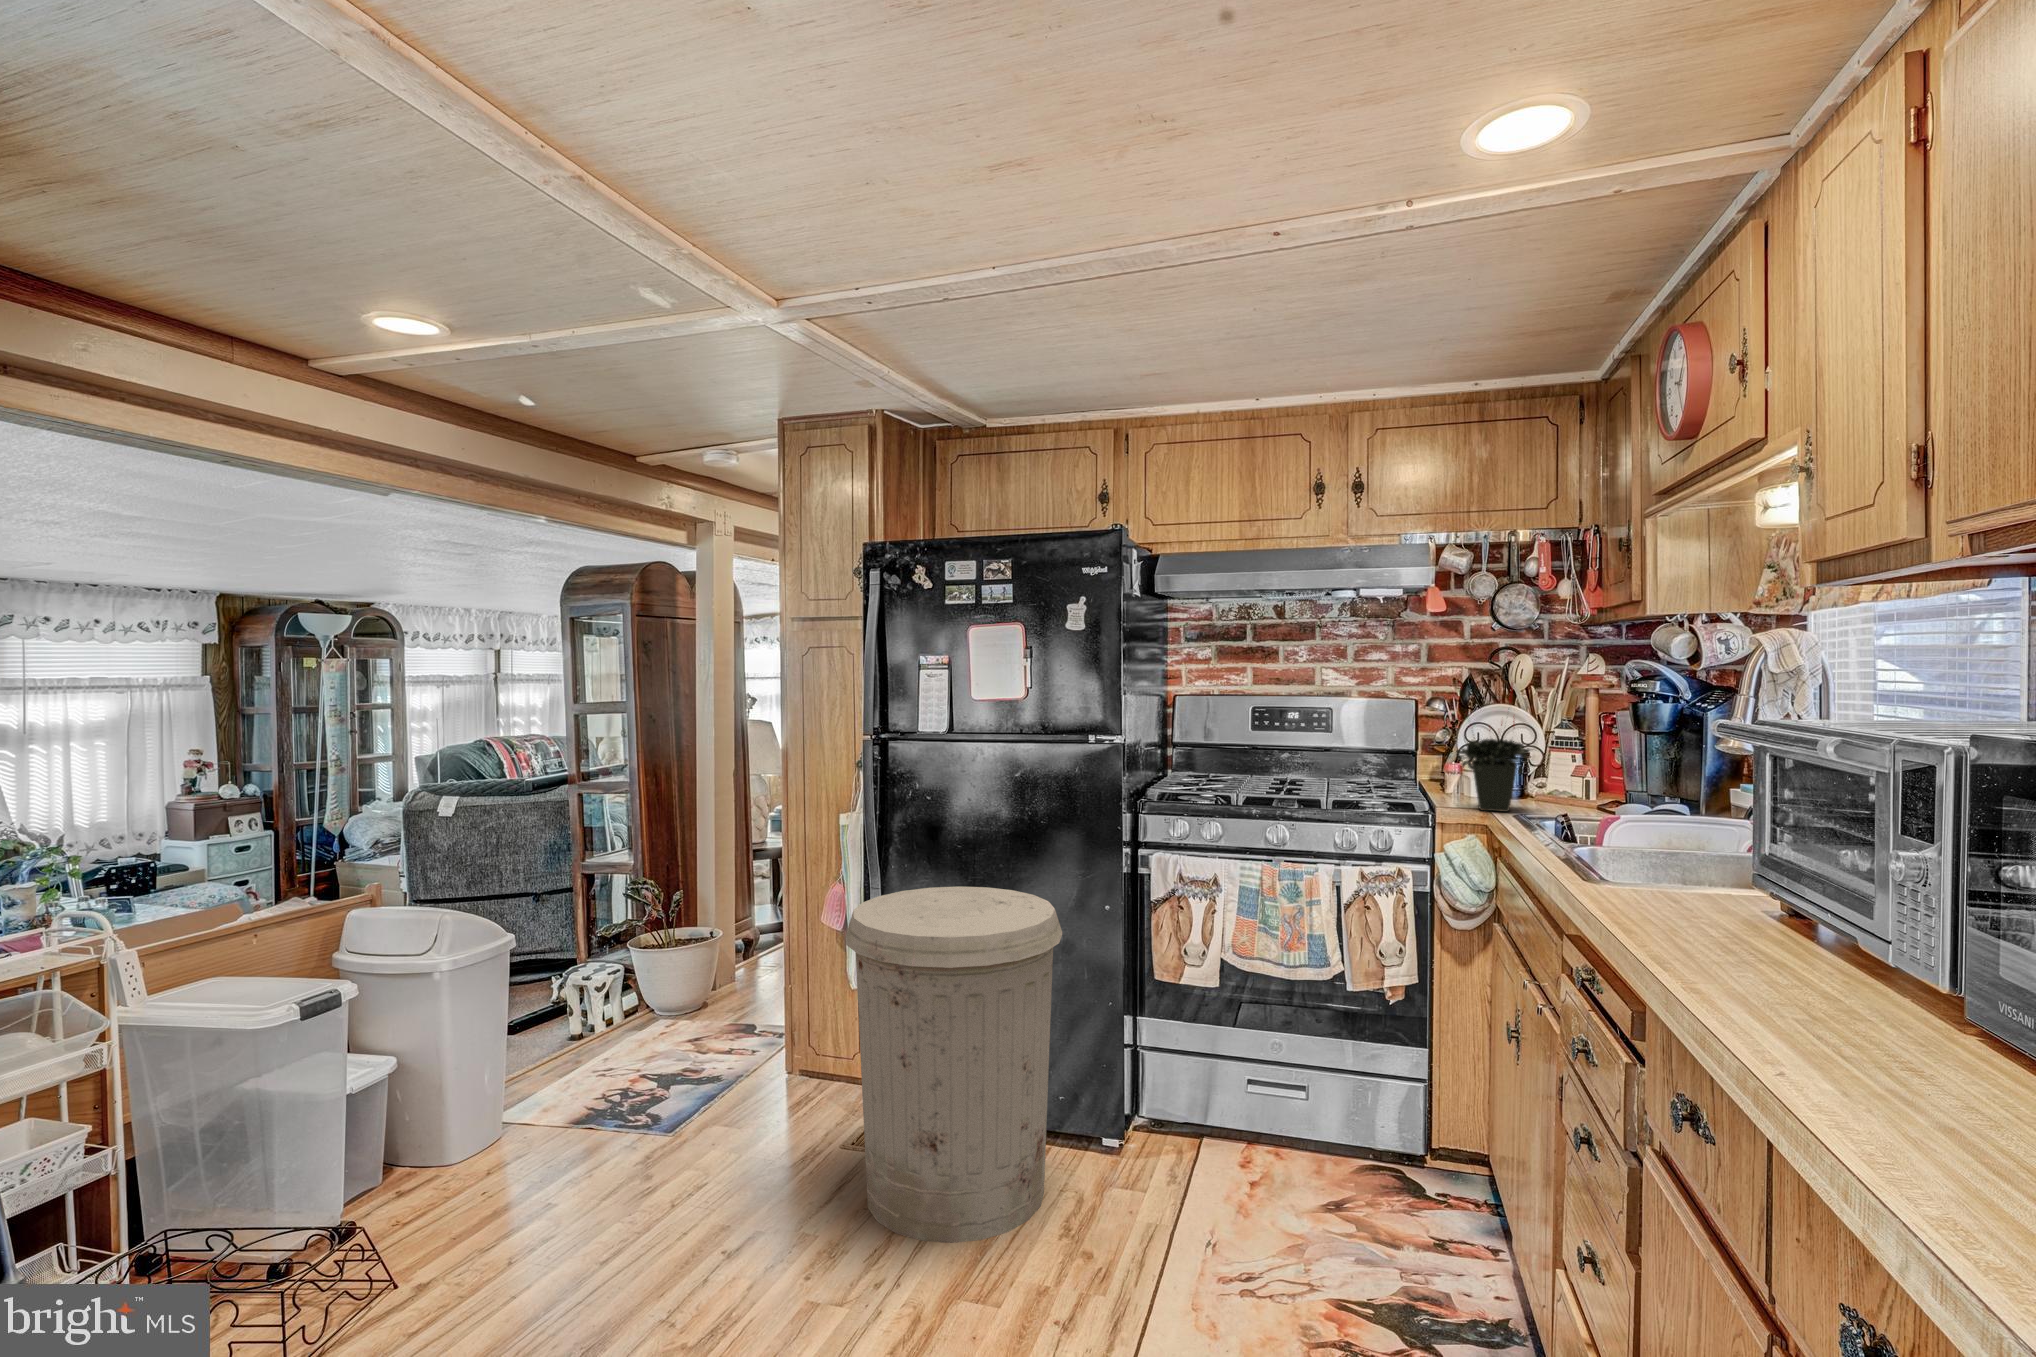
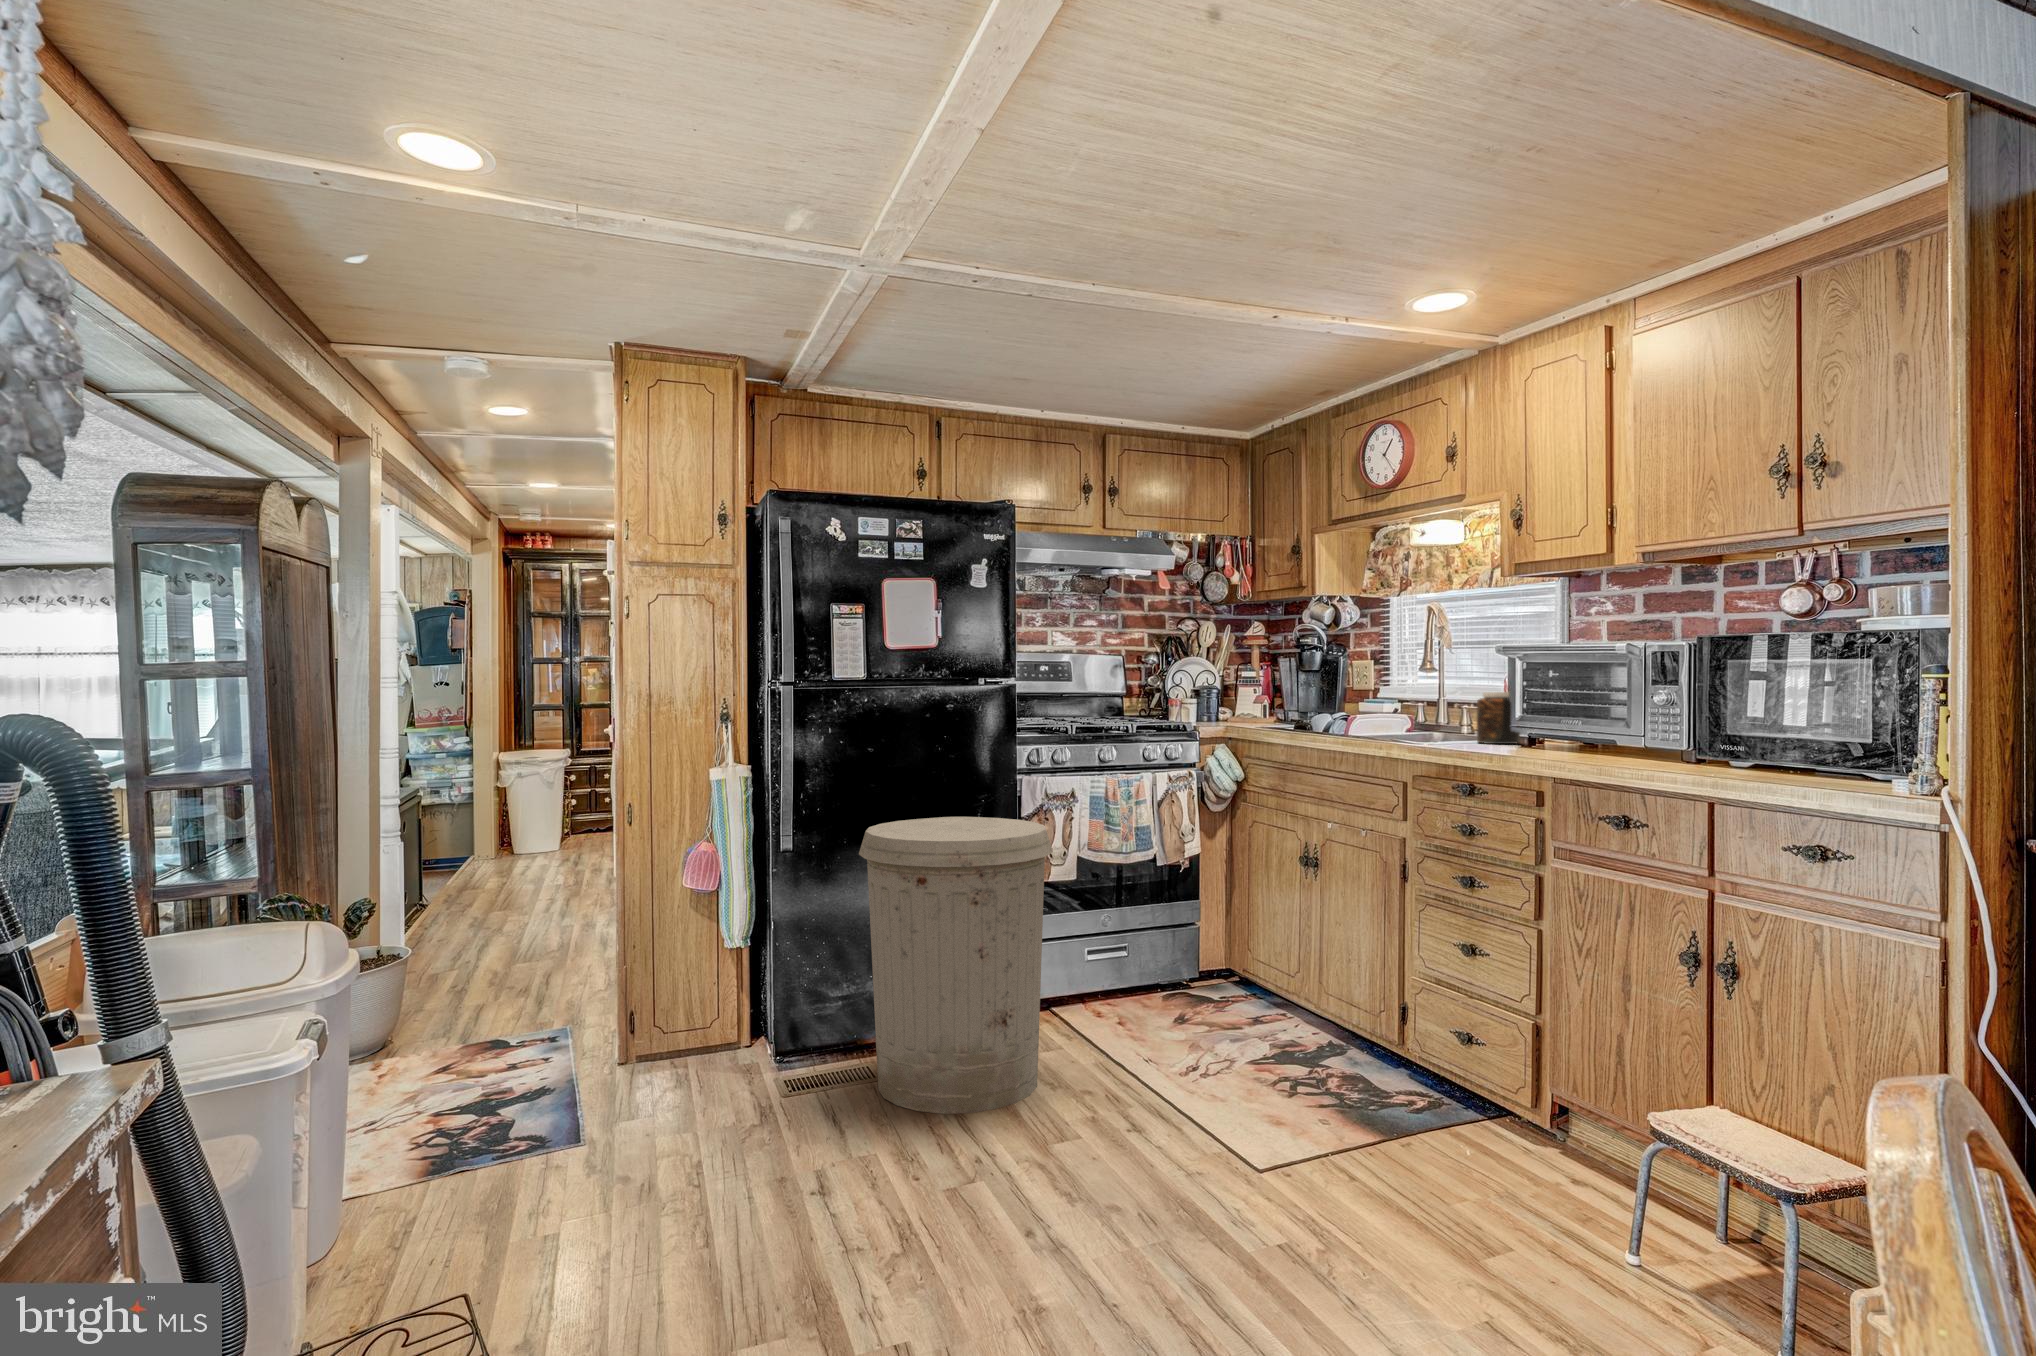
potted plant: present [1457,686,1530,812] -> none [1191,634,1242,727]
jar: none [1664,828,1761,941] -> present [1477,692,1520,744]

